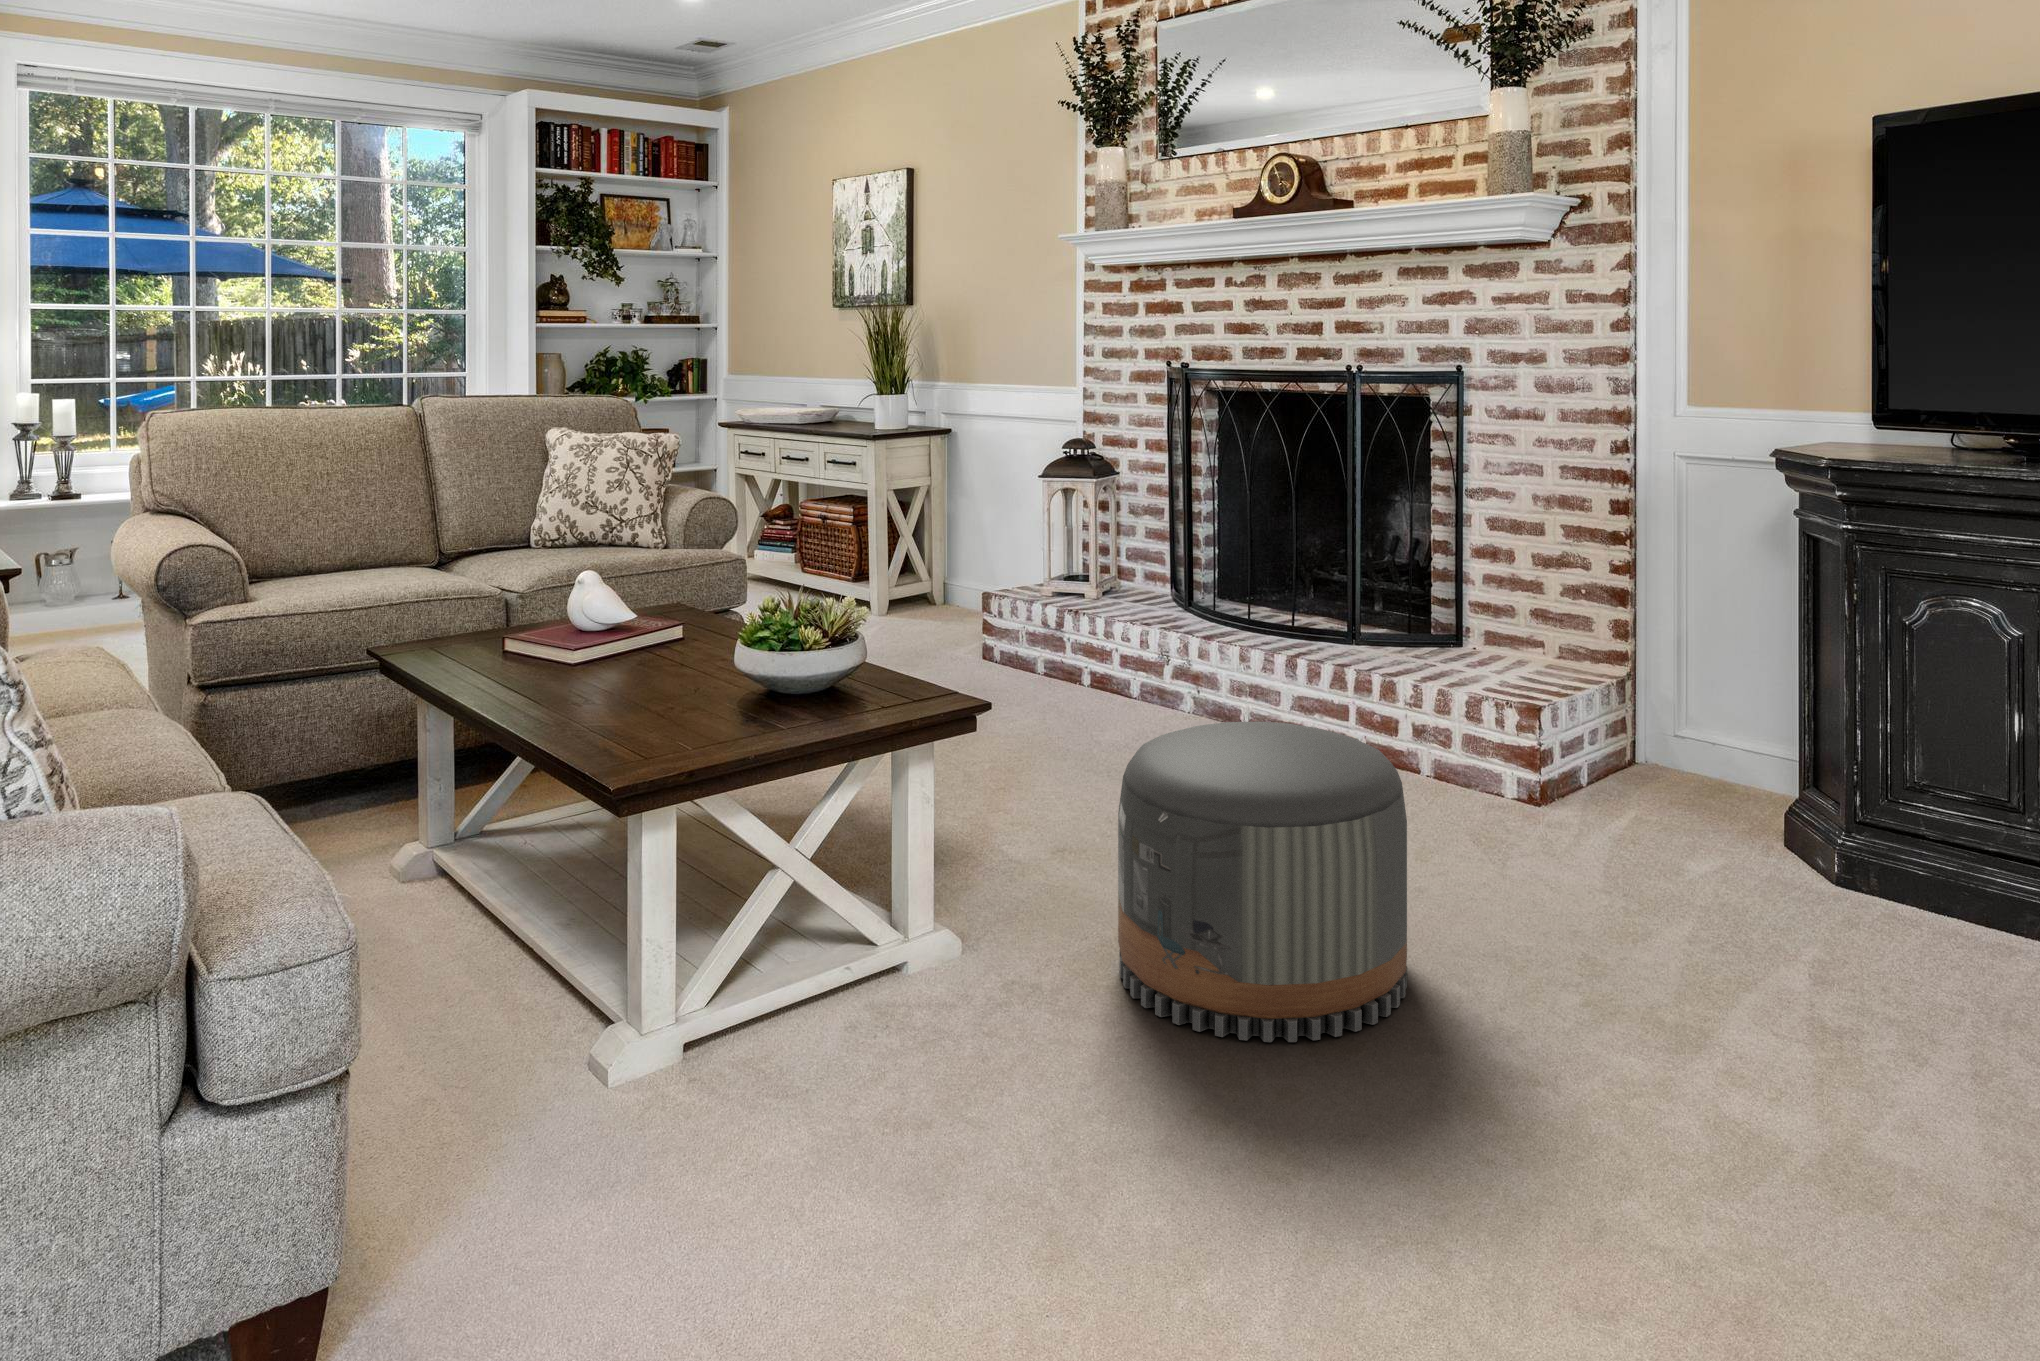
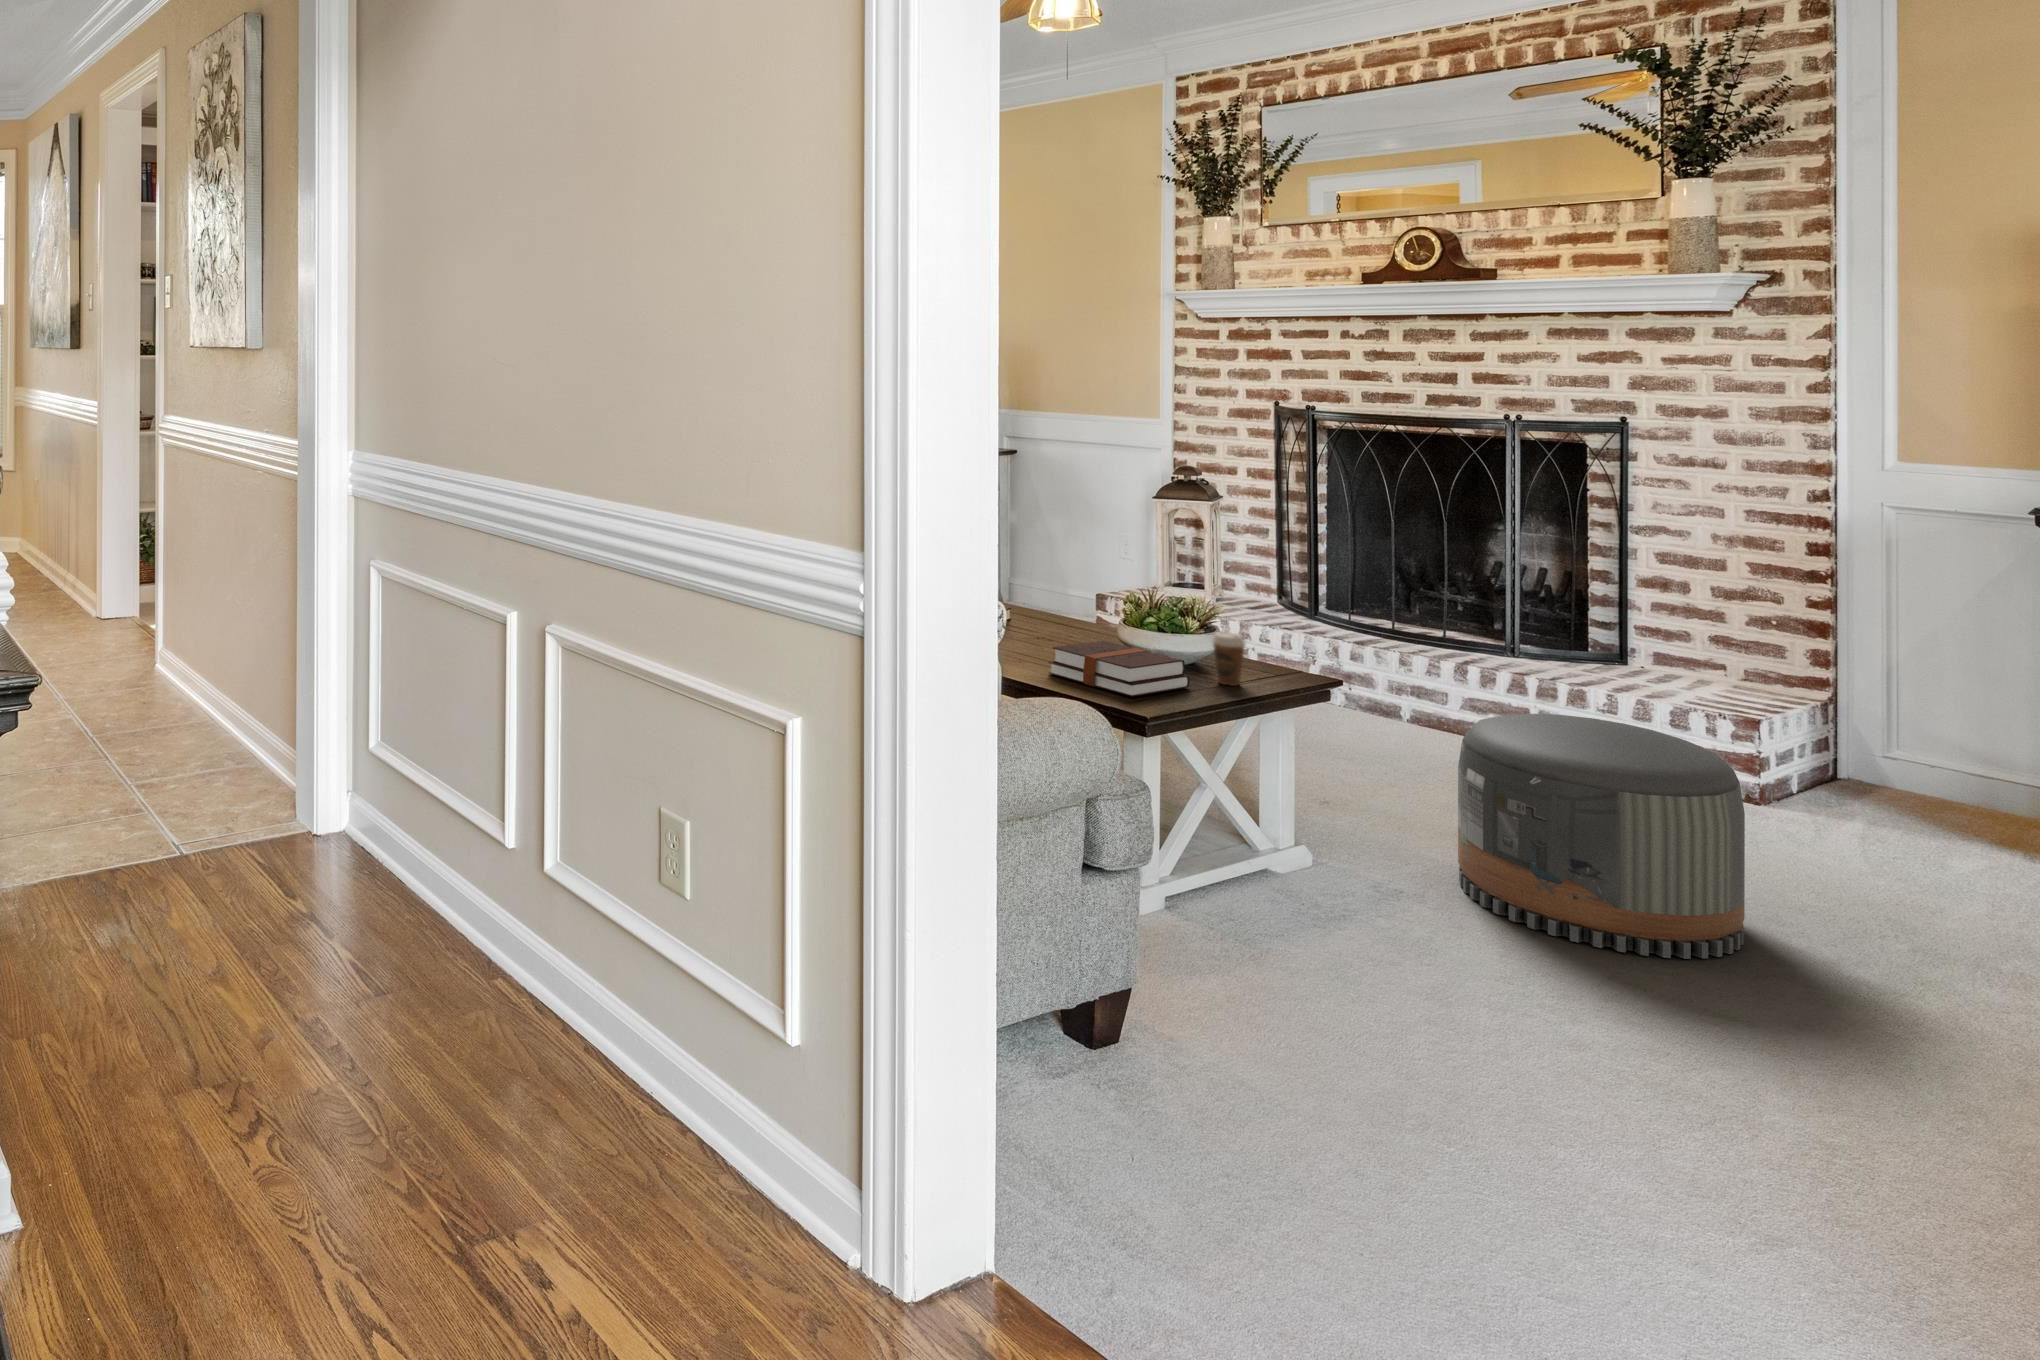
coffee cup: none [823,639,866,712] -> present [1213,632,1246,686]
hardback book: none [612,660,779,740] -> present [1048,641,1190,697]

